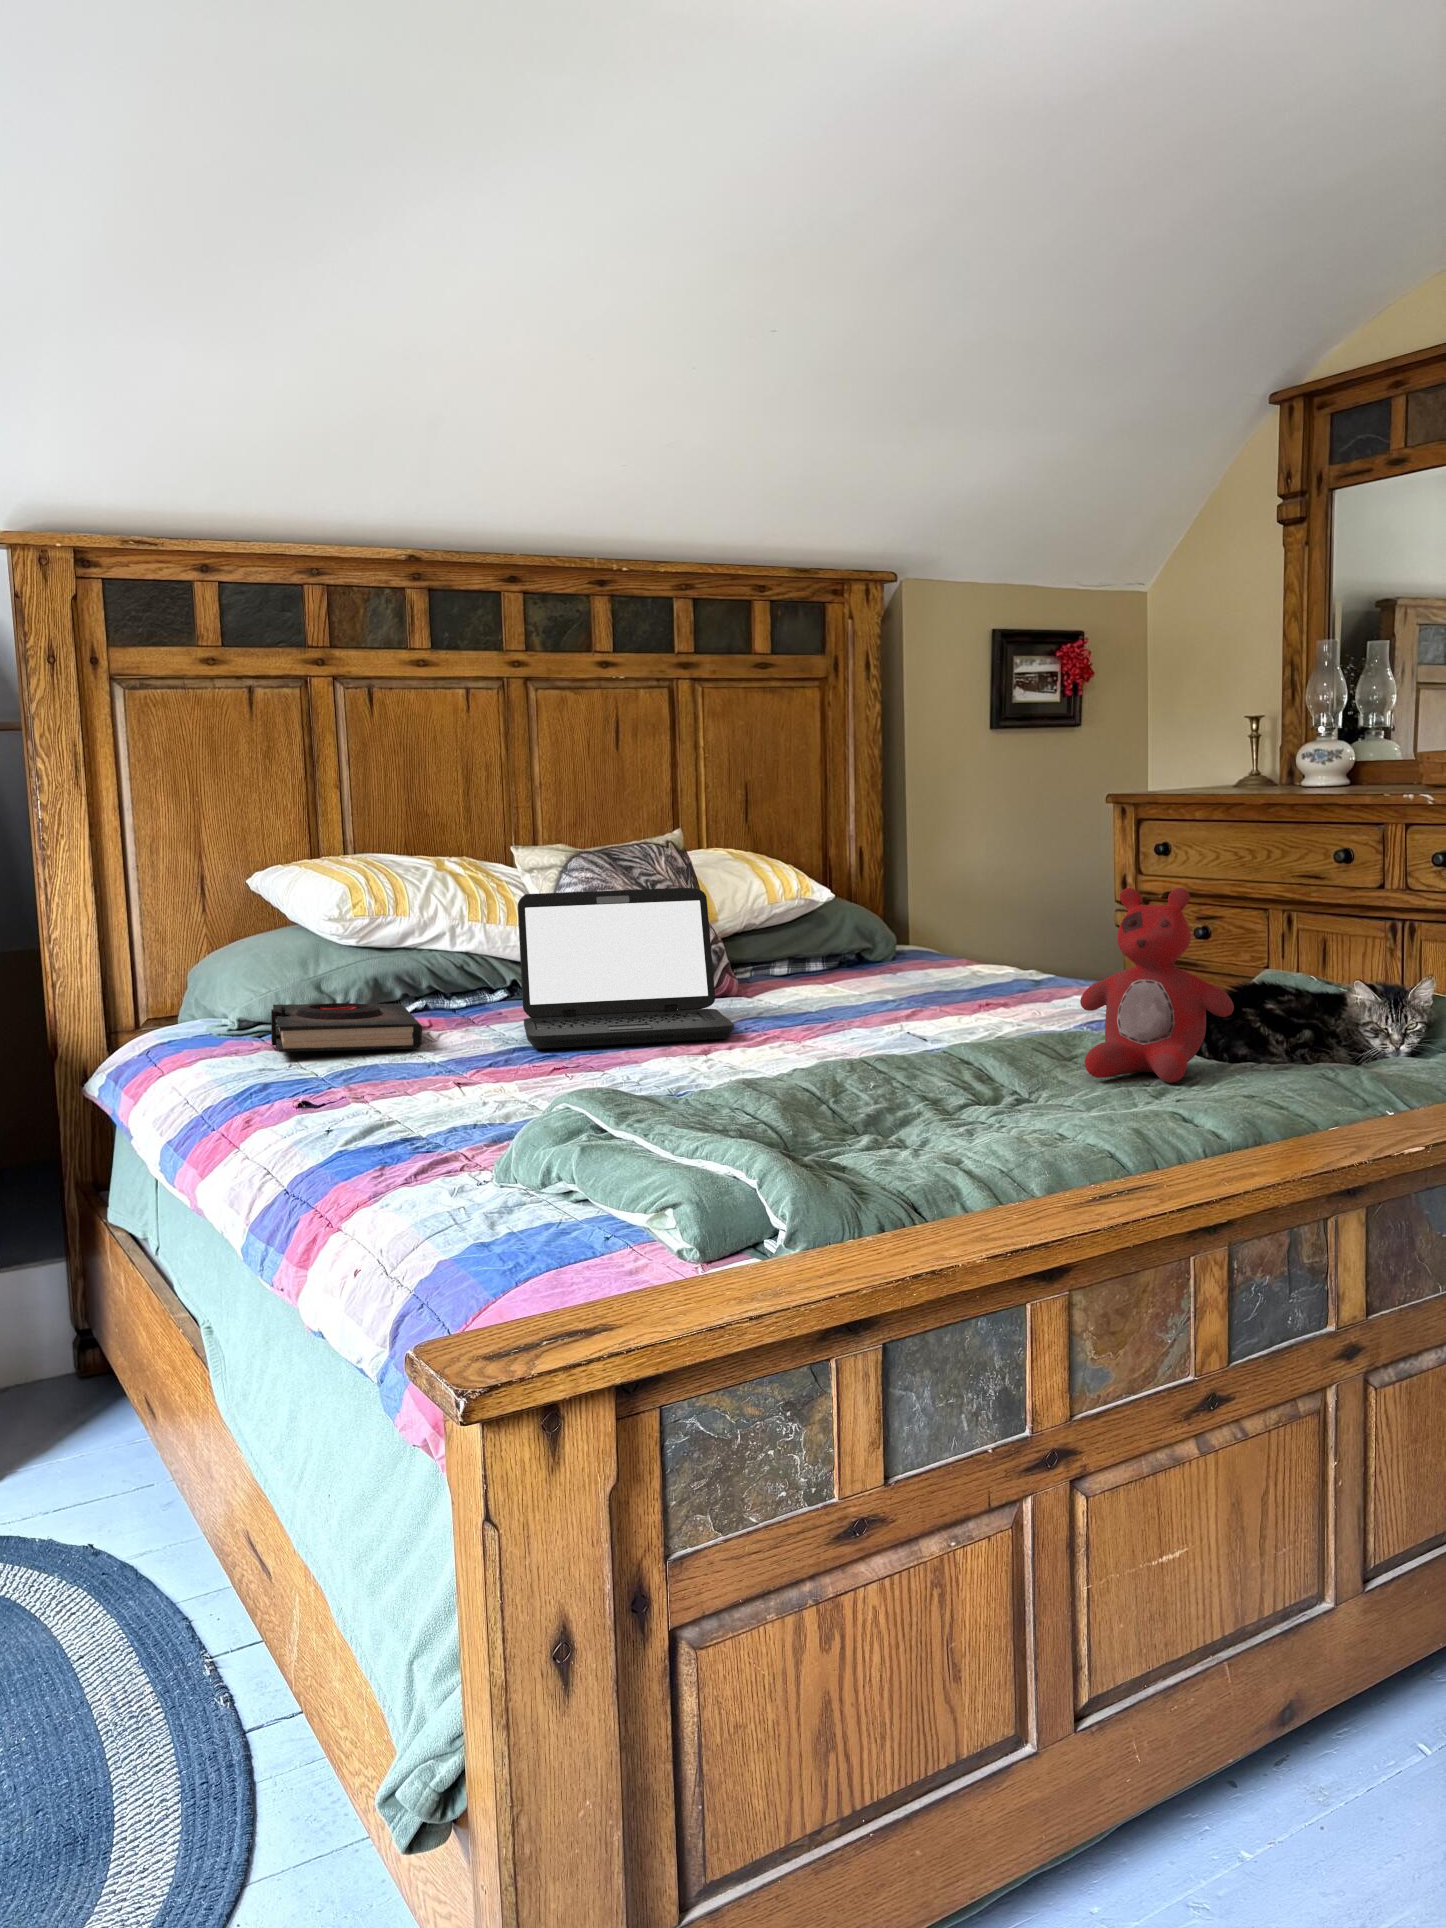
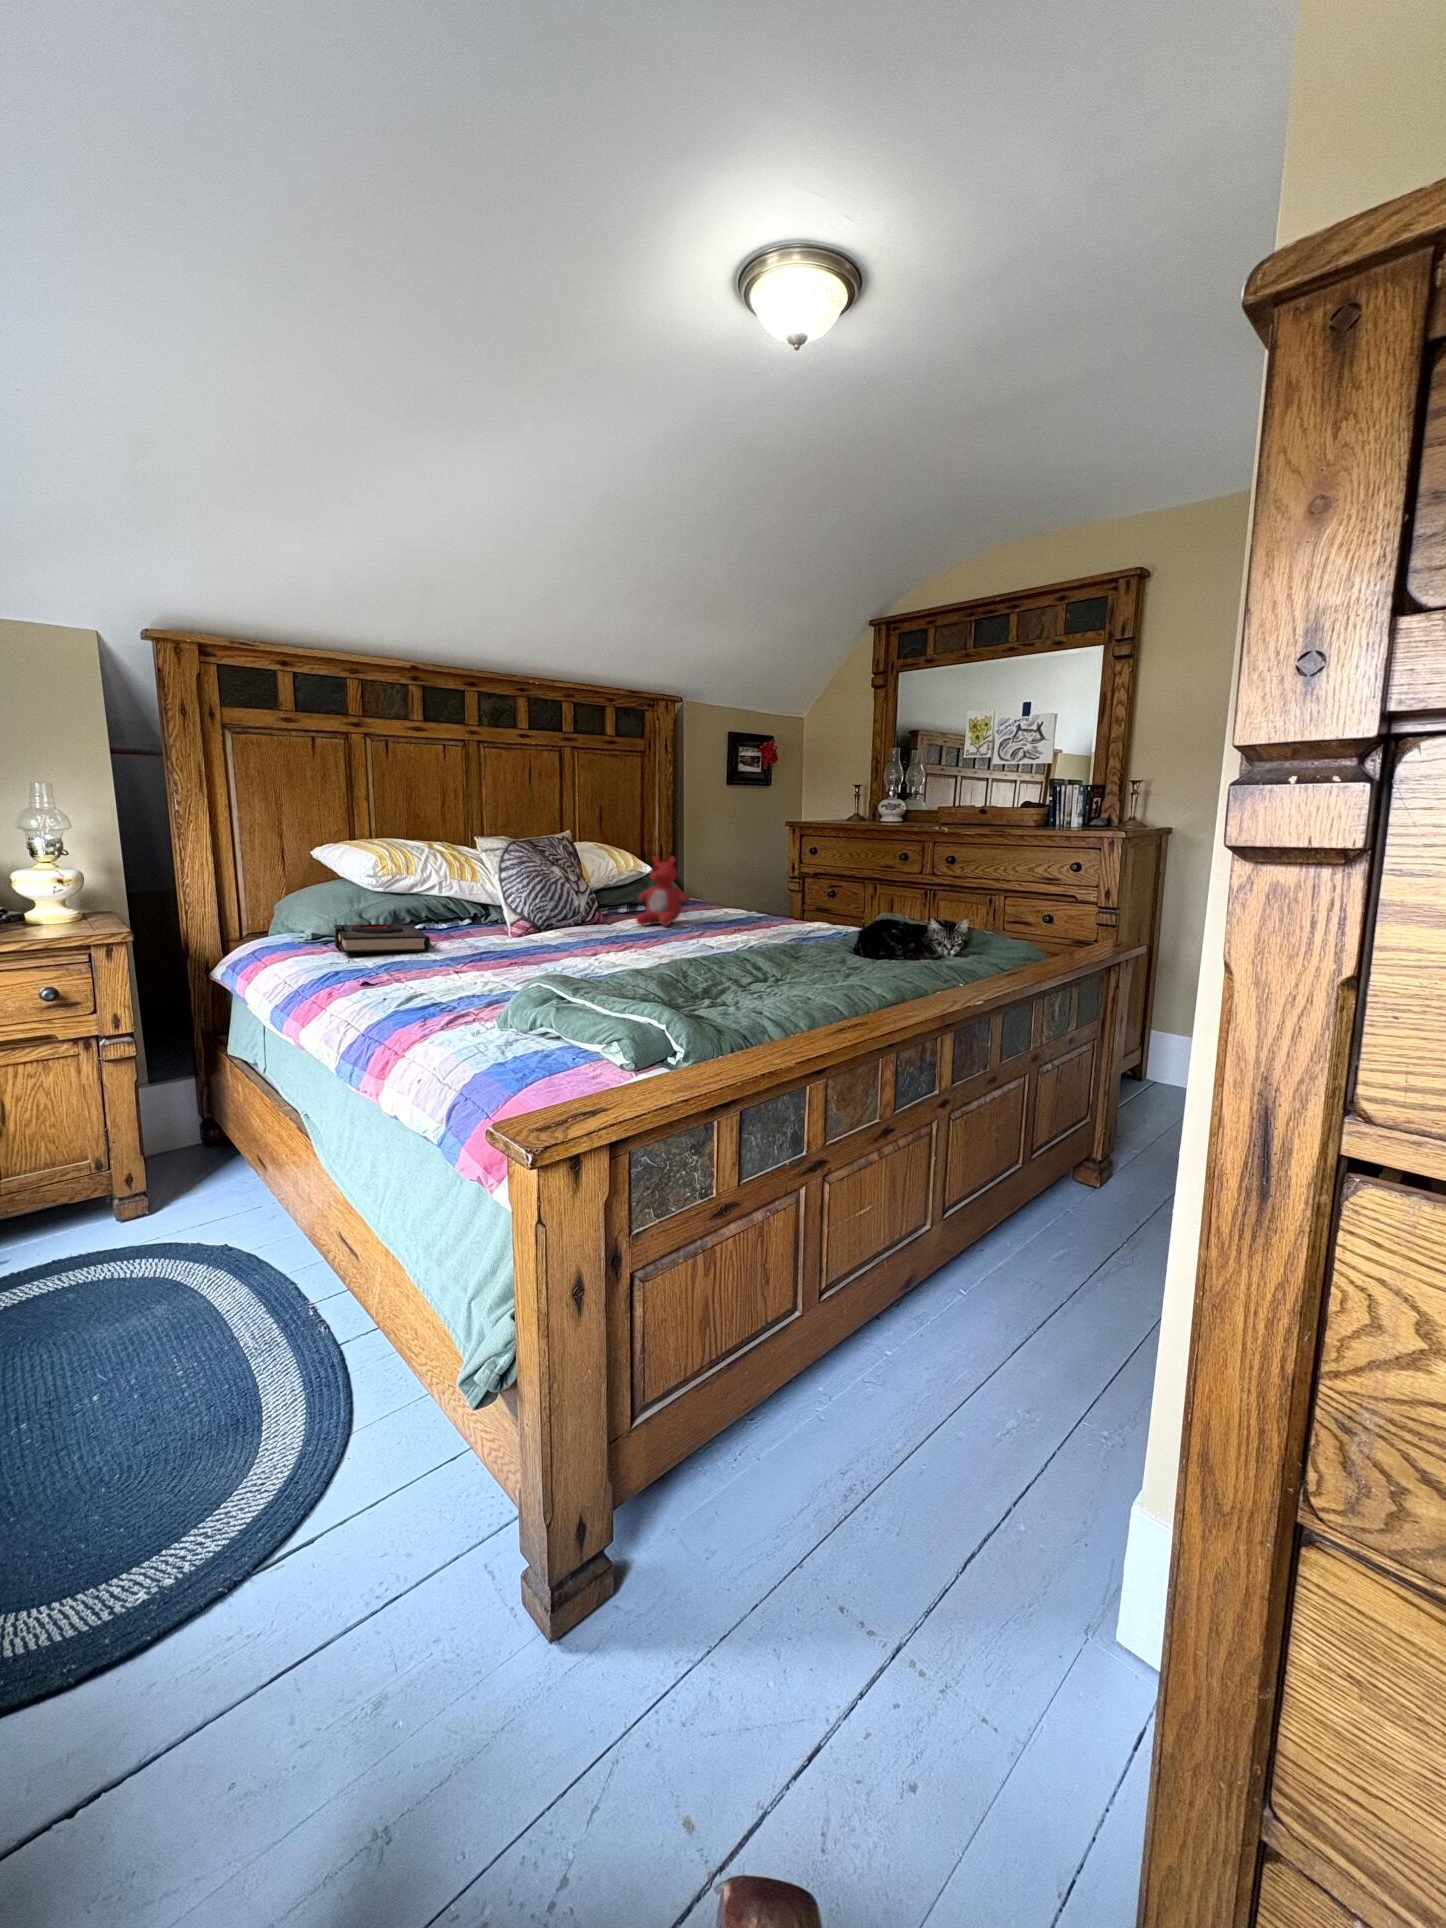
laptop: present [518,888,734,1049] -> none [483,863,609,951]
stuffed bear: present [1080,888,1234,1083] -> present [636,856,690,926]

